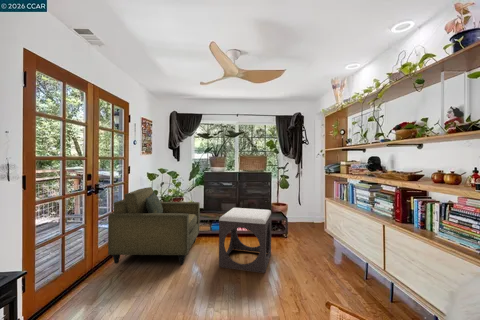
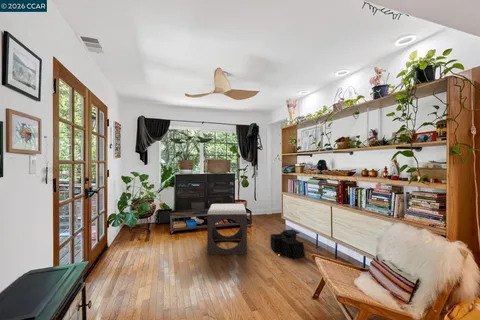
armchair: present [108,187,200,264] -> none [99,190,179,264]
storage bin: none [300,248,343,291] -> present [271,229,305,258]

